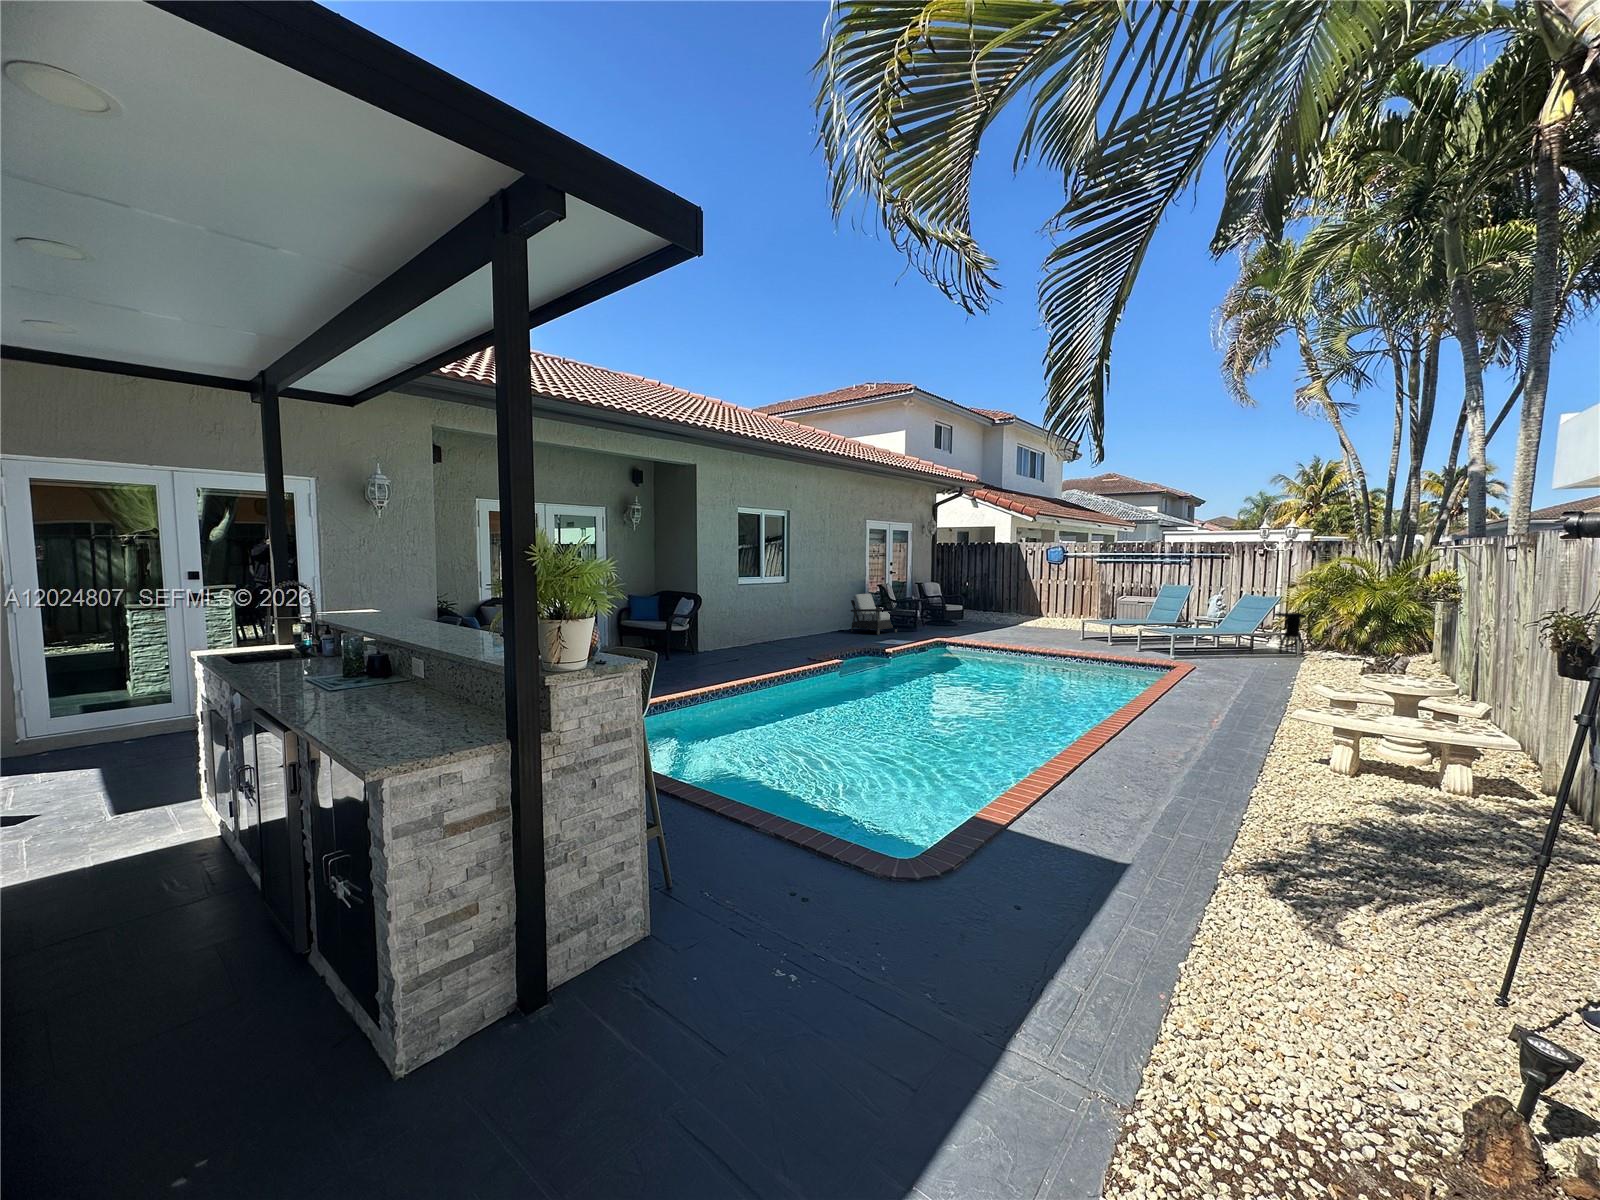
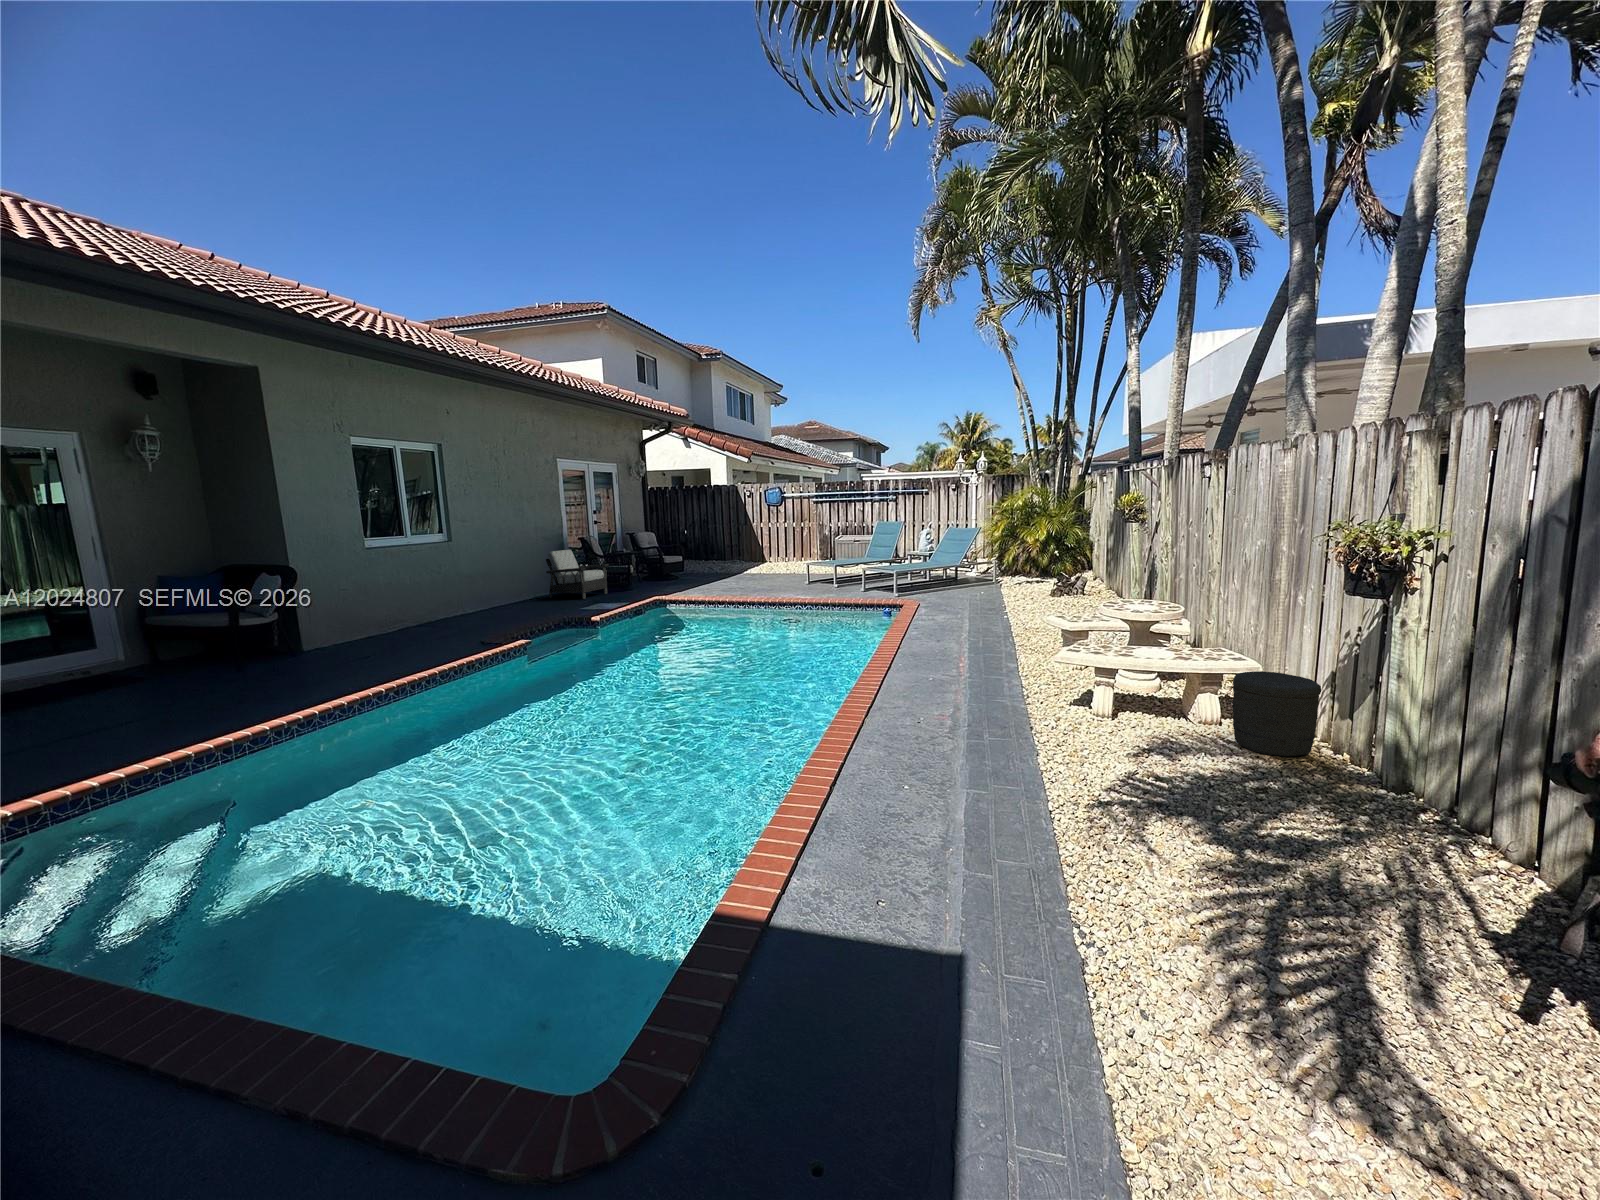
stool: present [1274,613,1306,654] -> none [975,543,1001,582]
woven basket: none [1472,747,1575,832] -> present [1232,671,1322,757]

